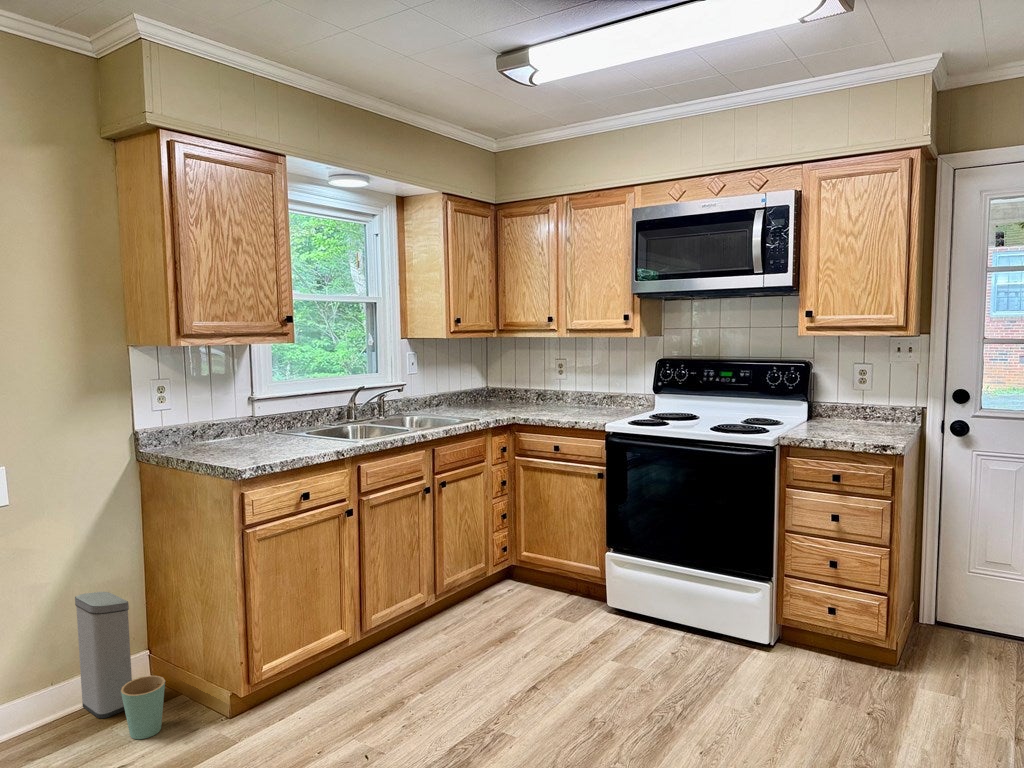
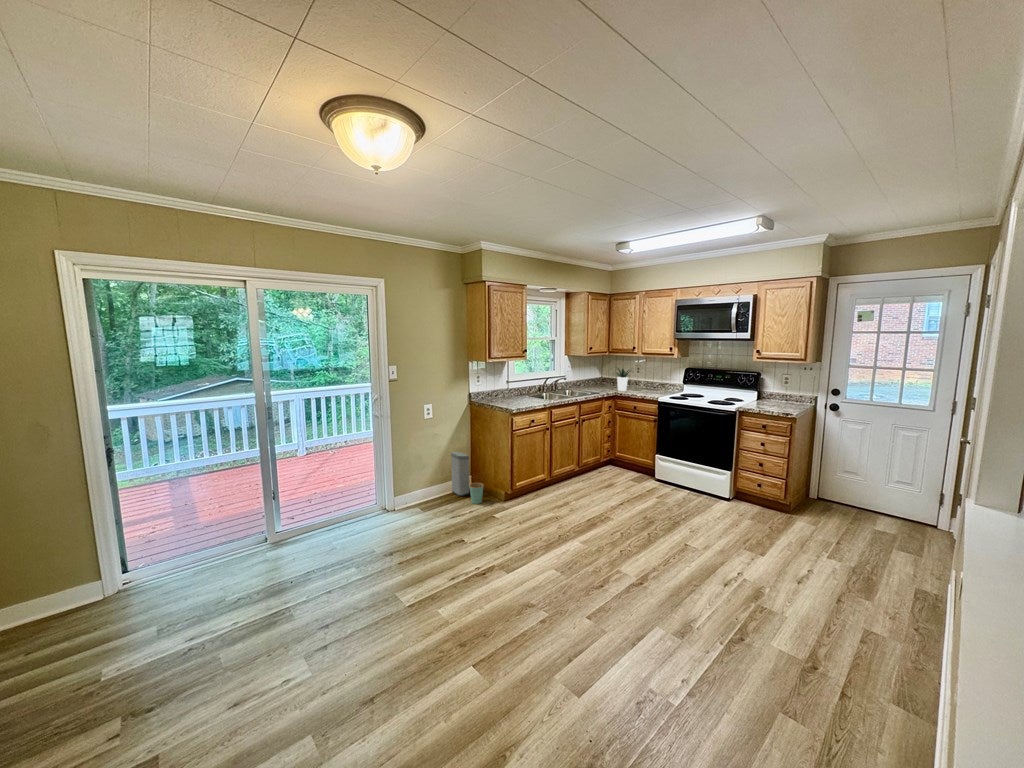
potted plant: none [503,361,558,413] -> present [613,368,630,391]

